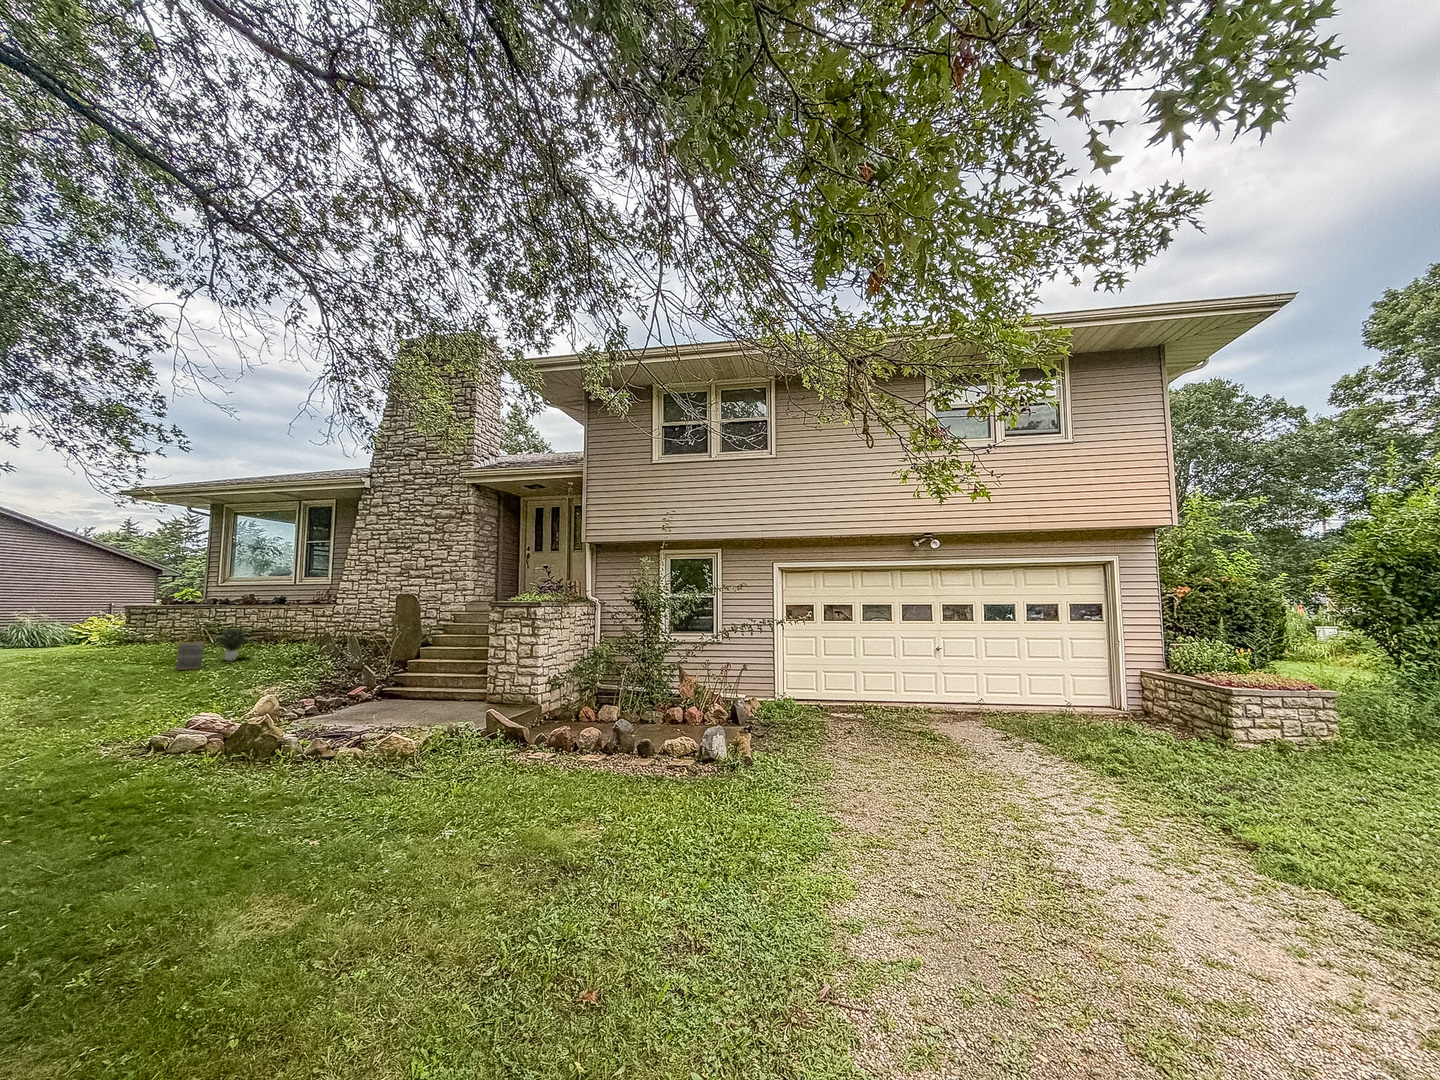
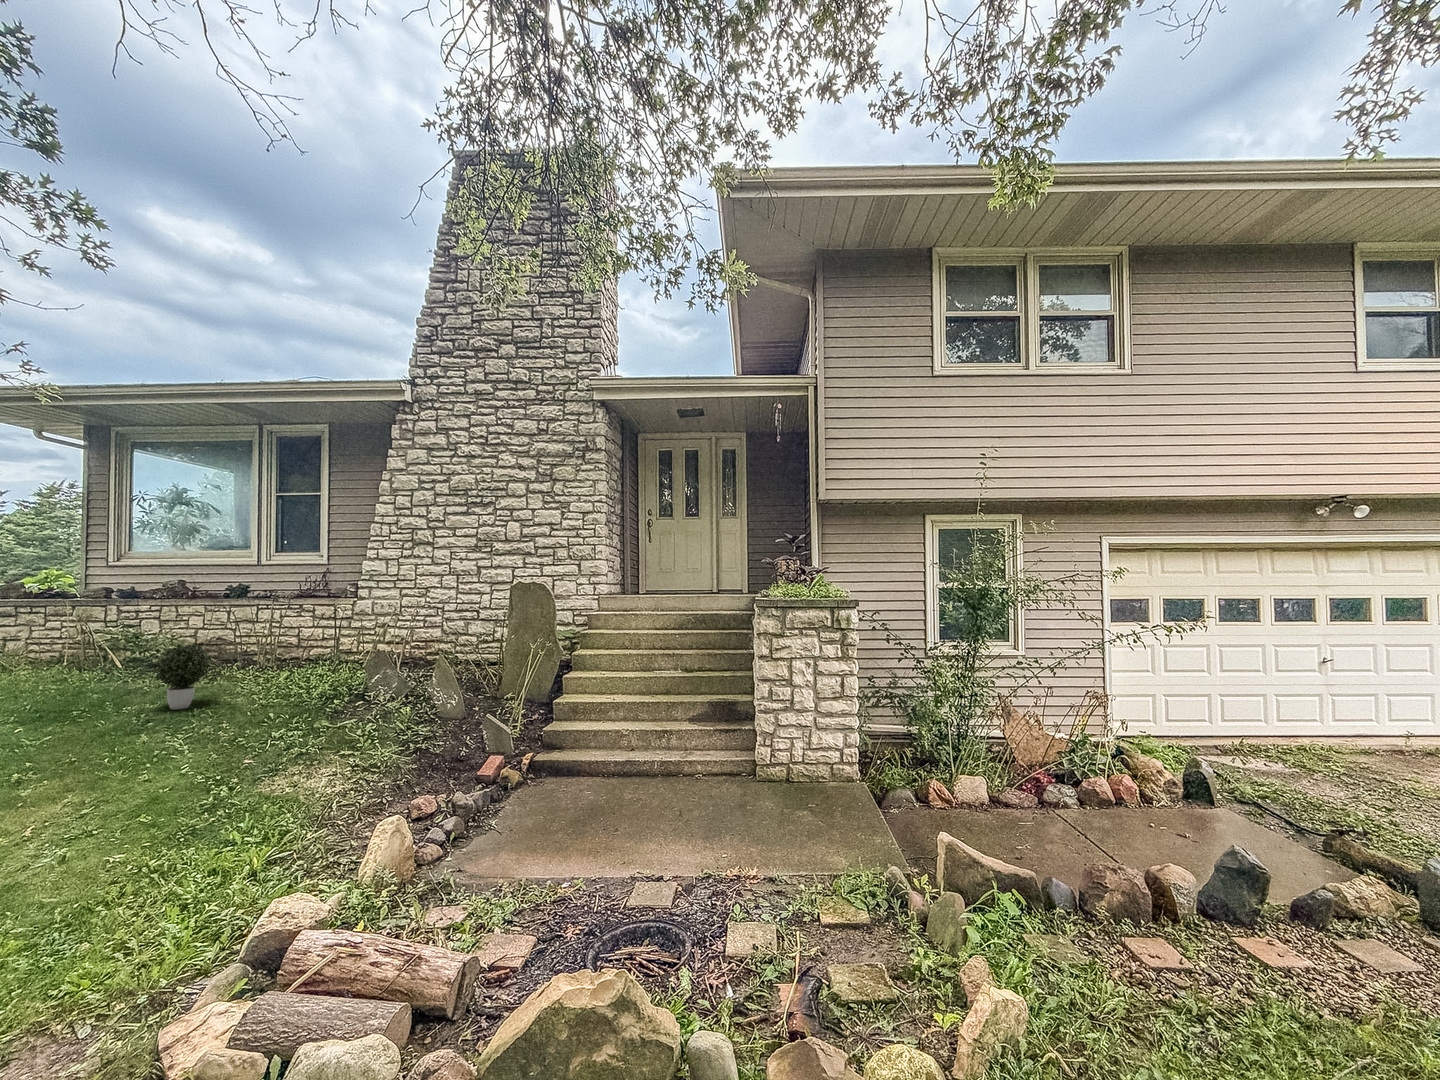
basket: present [176,631,205,669] -> none [66,651,133,736]

